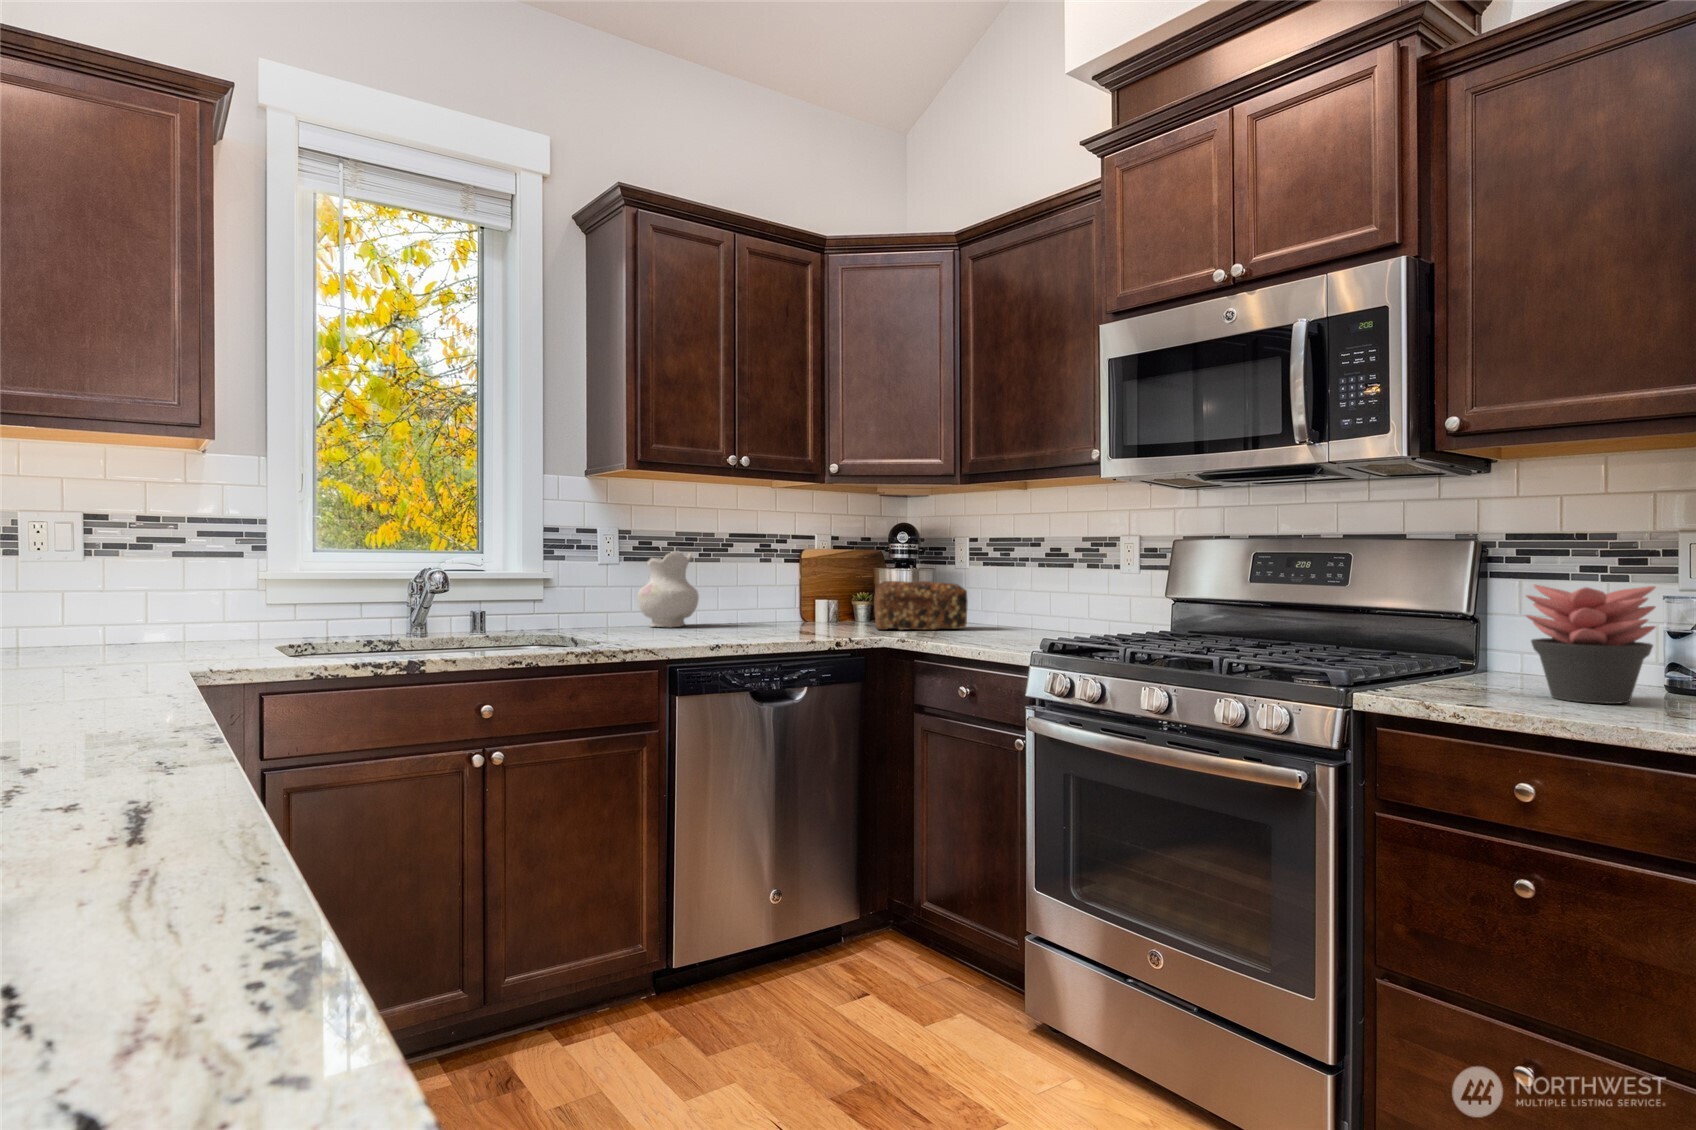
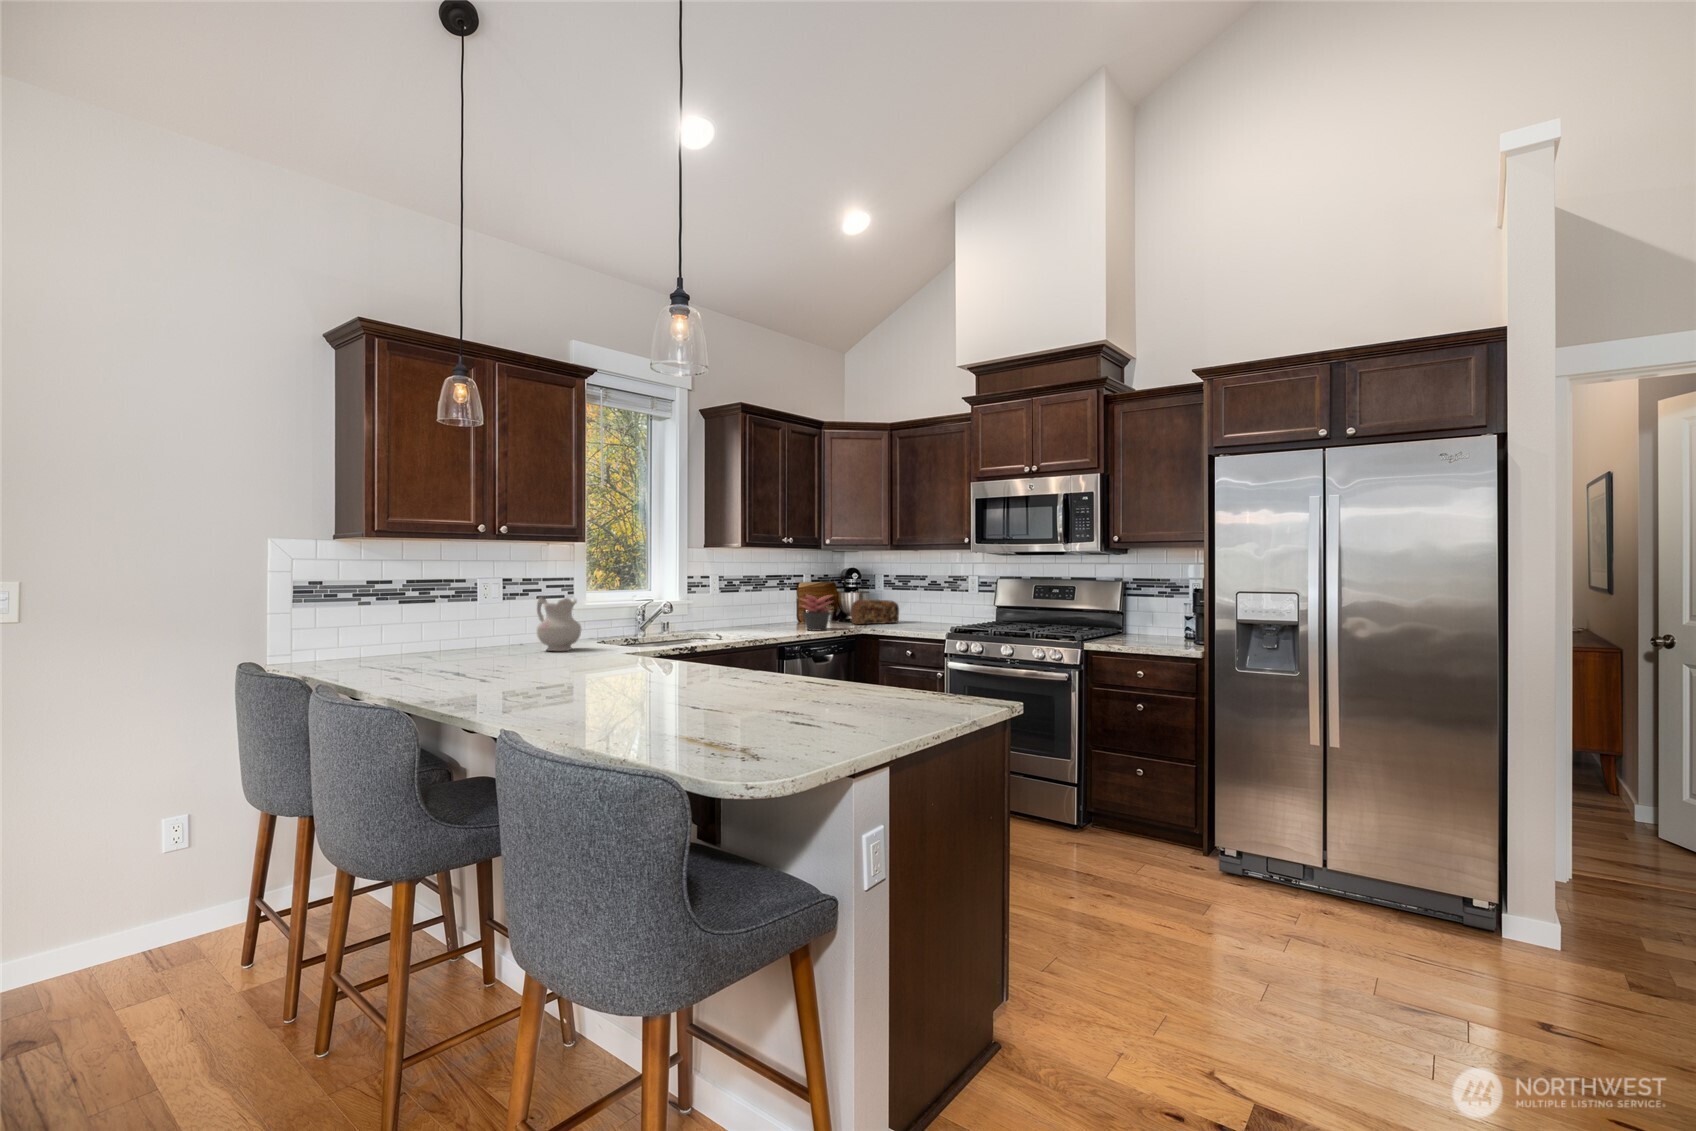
ceramic pitcher: present [638,551,699,627] -> present [537,596,581,651]
succulent plant: present [1526,585,1655,704] -> present [801,594,832,631]

